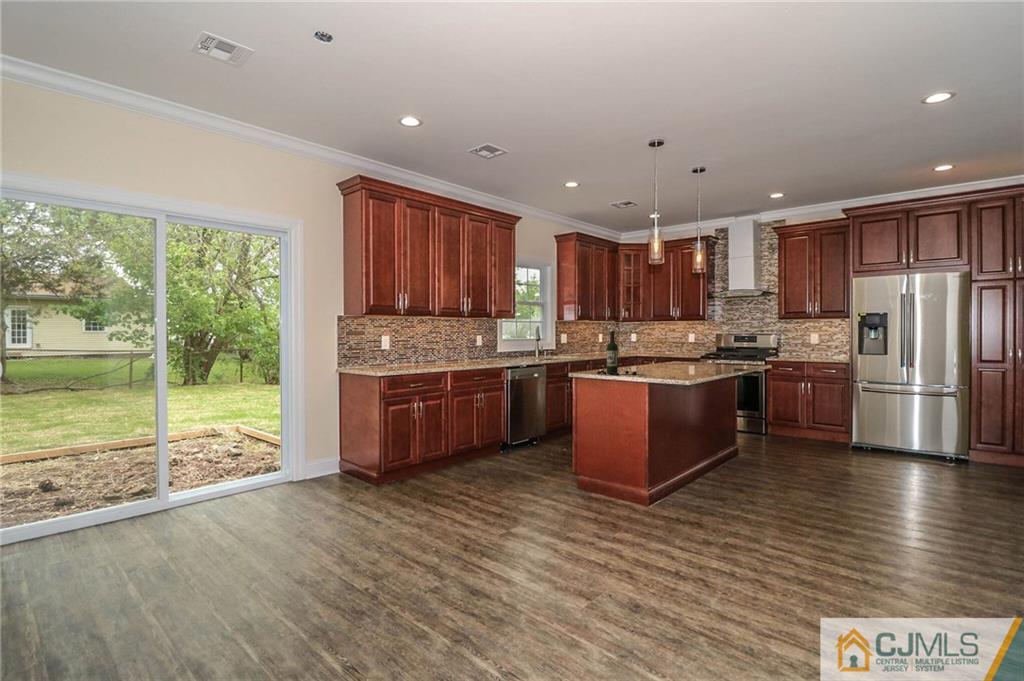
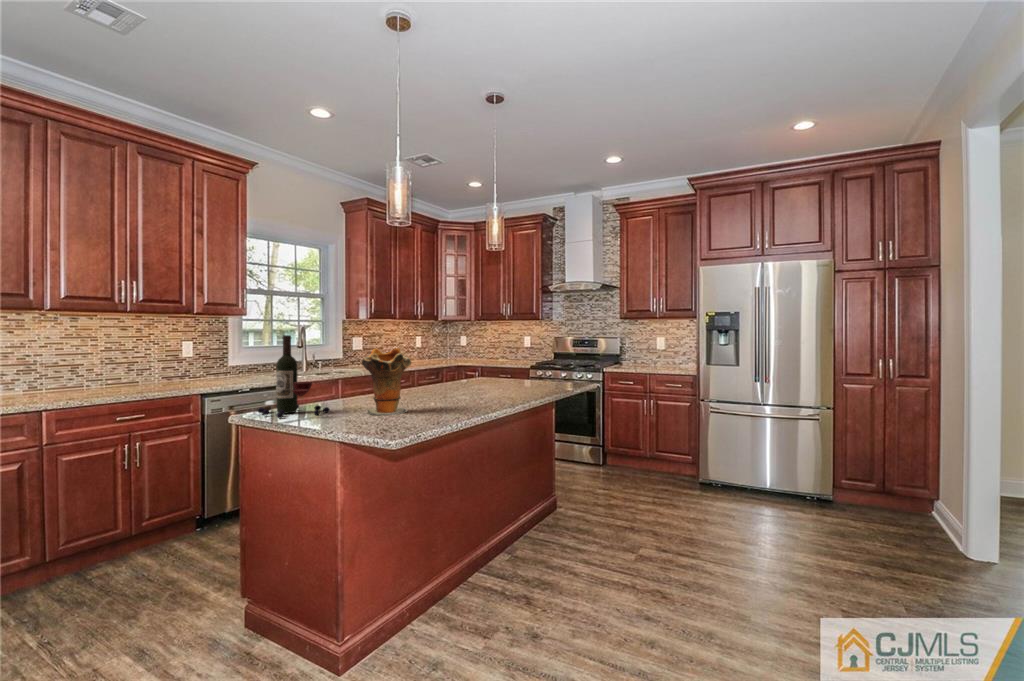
decorative vase: none [659,338,686,375] -> present [362,348,411,415]

